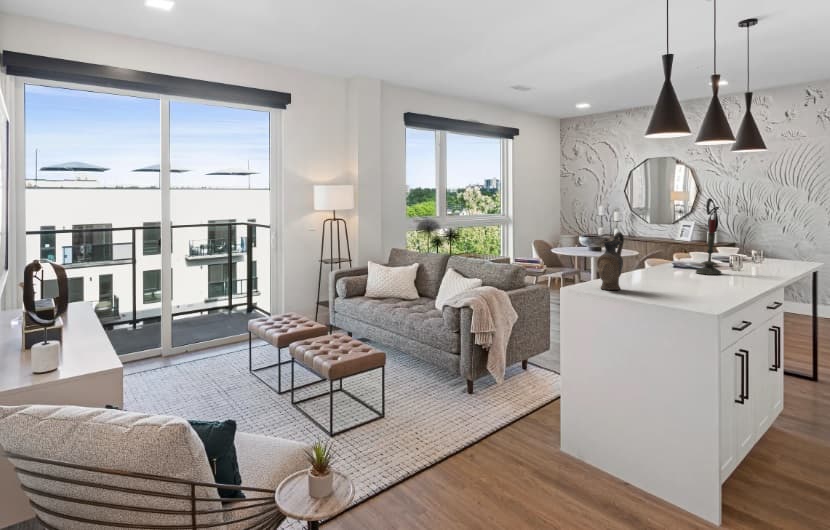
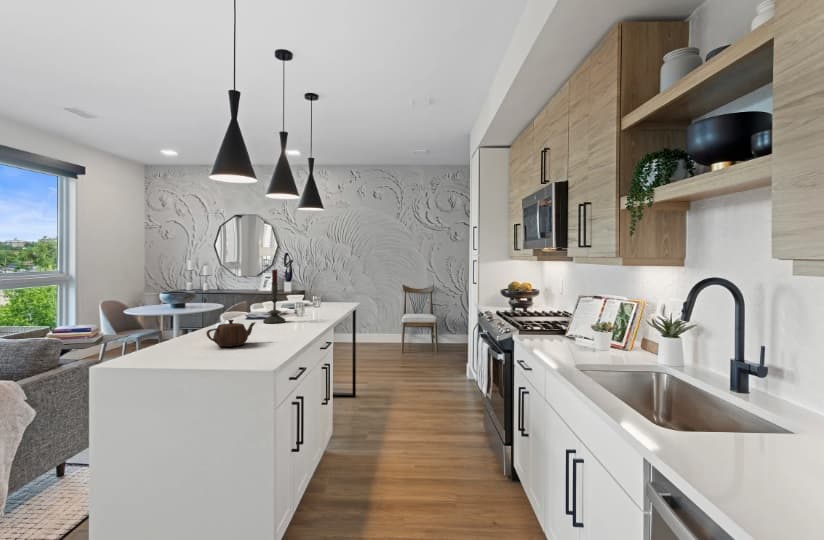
ceramic pitcher: present [597,232,624,290] -> none [141,284,175,353]
teapot: none [650,267,698,292] -> present [206,320,255,347]

